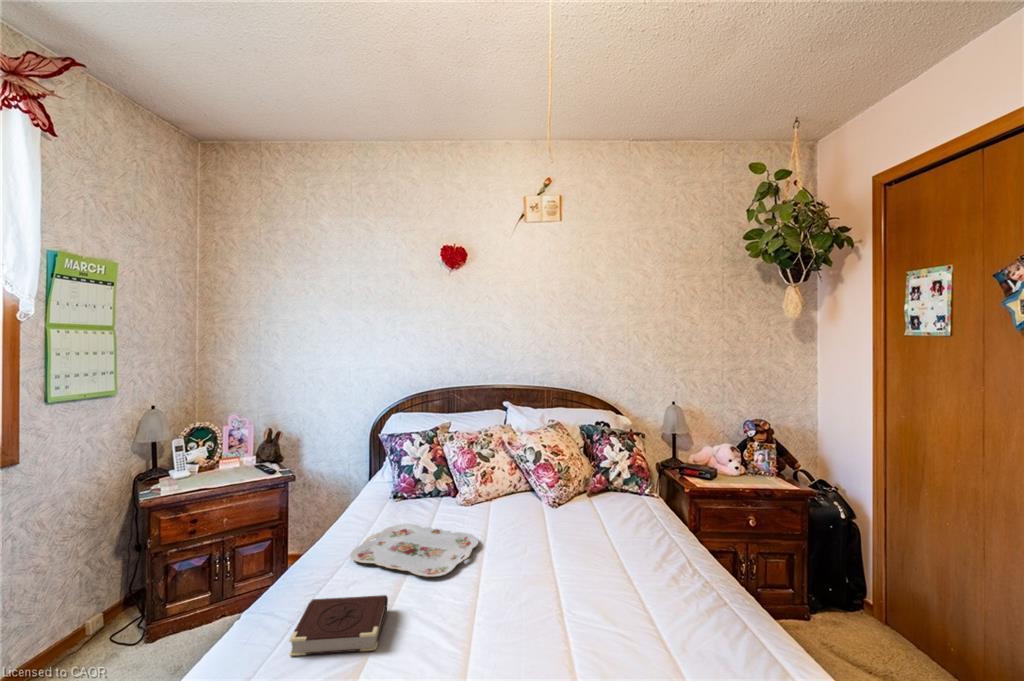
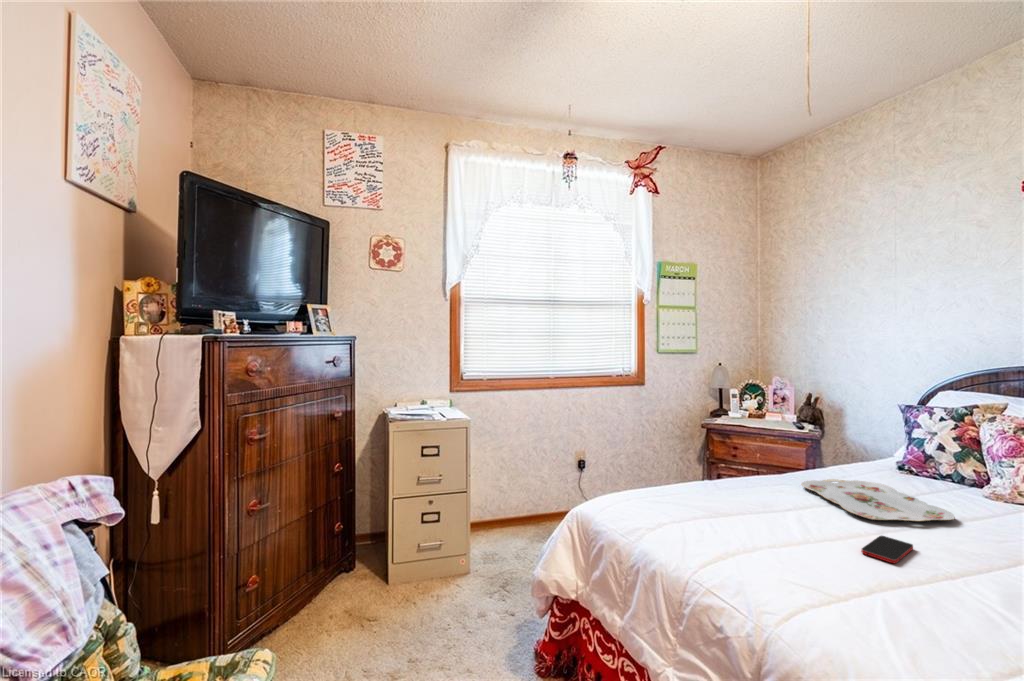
smartphone: none [470,589,507,628] -> present [861,536,913,563]
book: present [289,595,388,656] -> none [713,484,797,522]

